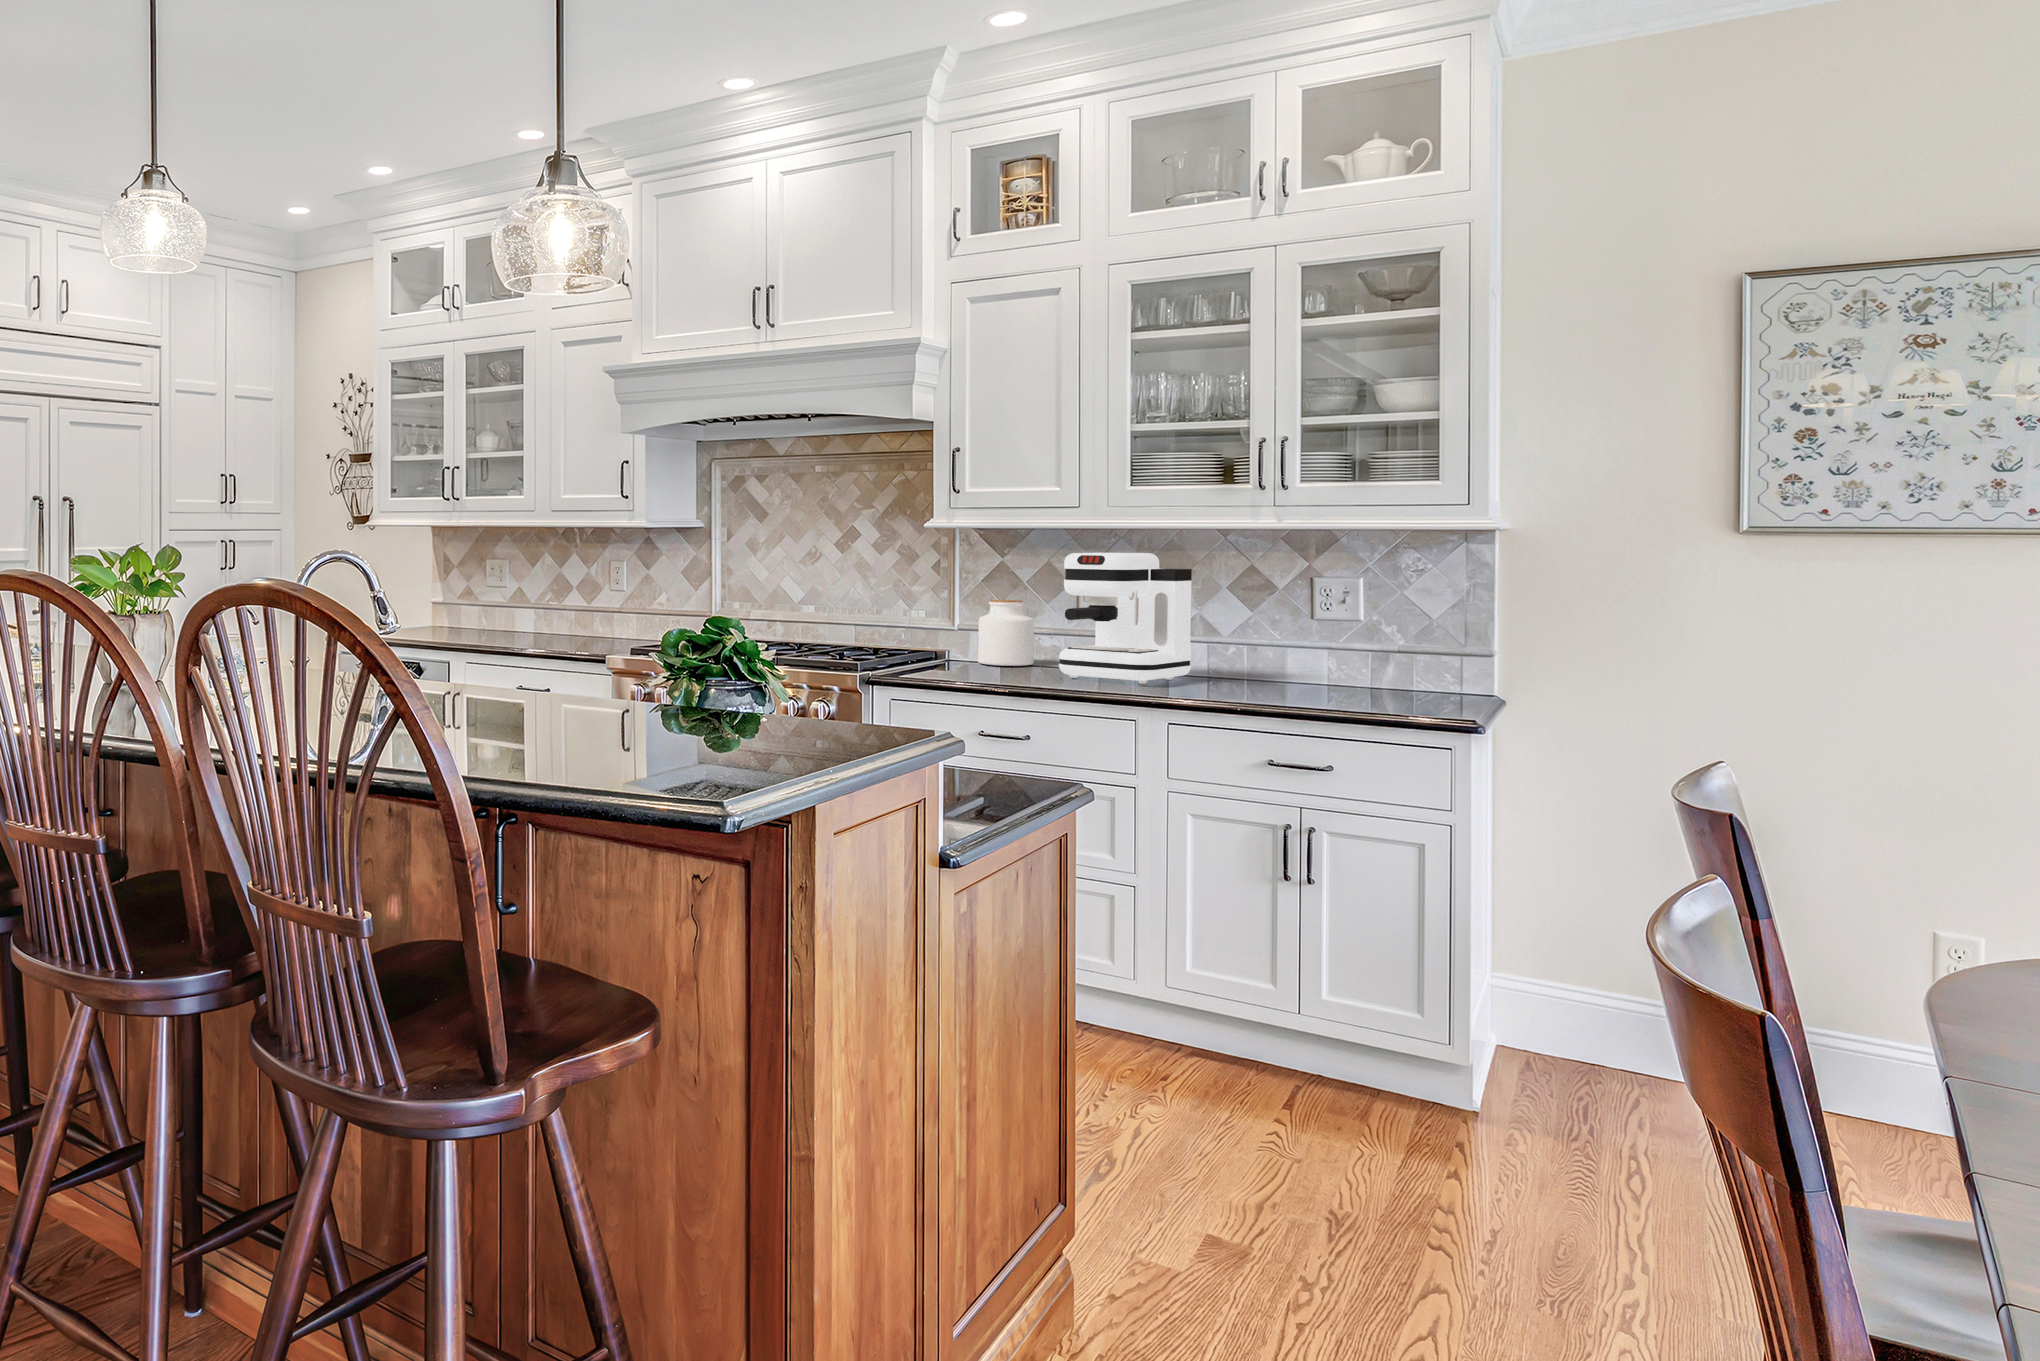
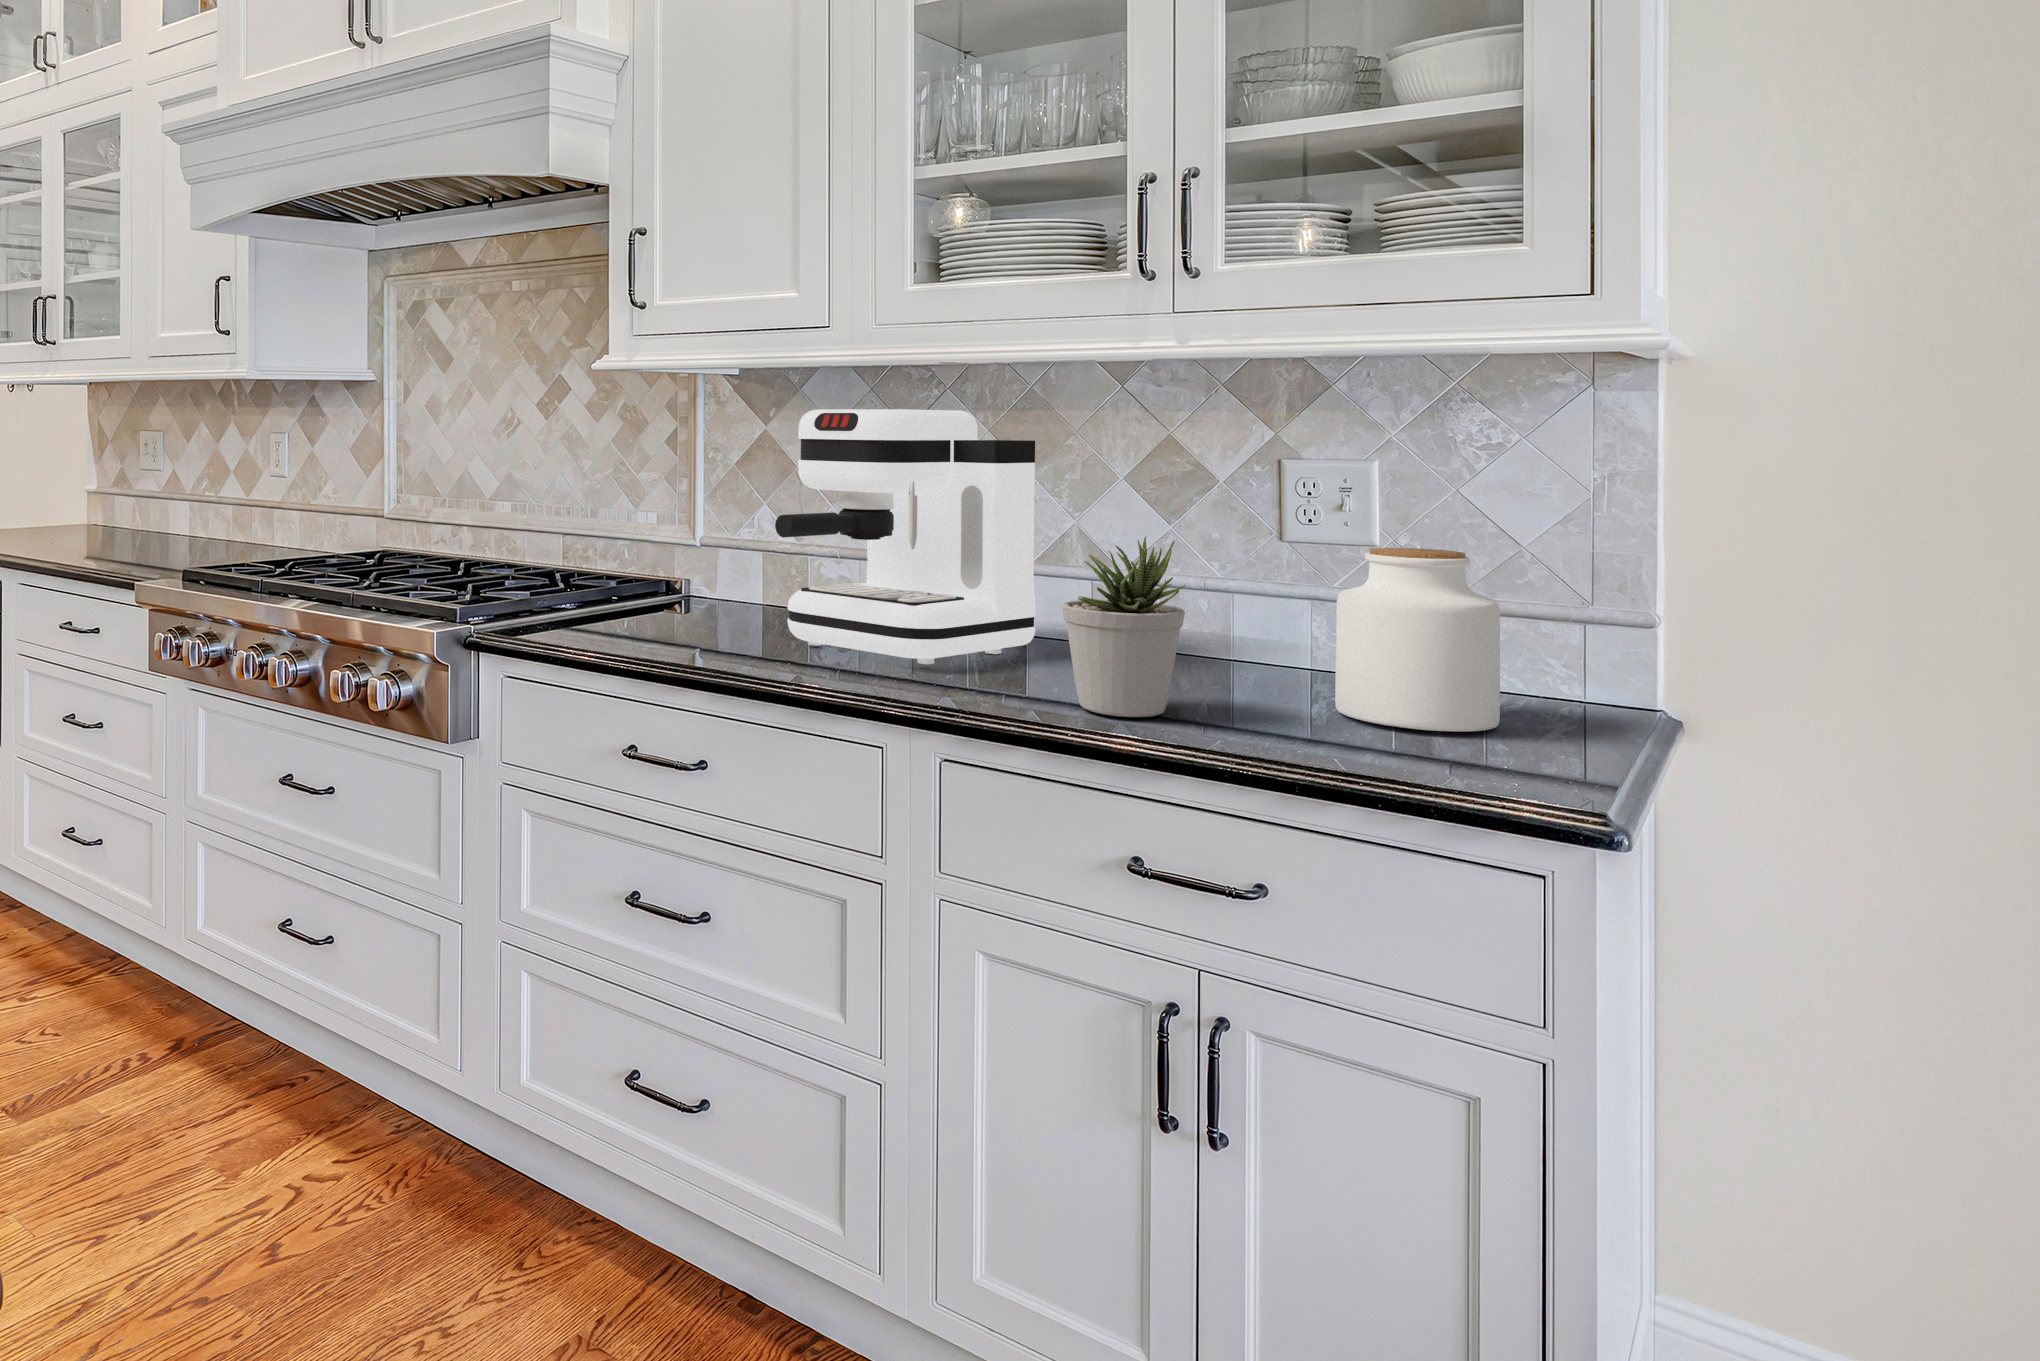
jar: present [978,600,1034,666] -> present [1335,548,1500,732]
potted plant: none [1227,615,1287,700] -> present [1062,536,1185,717]

